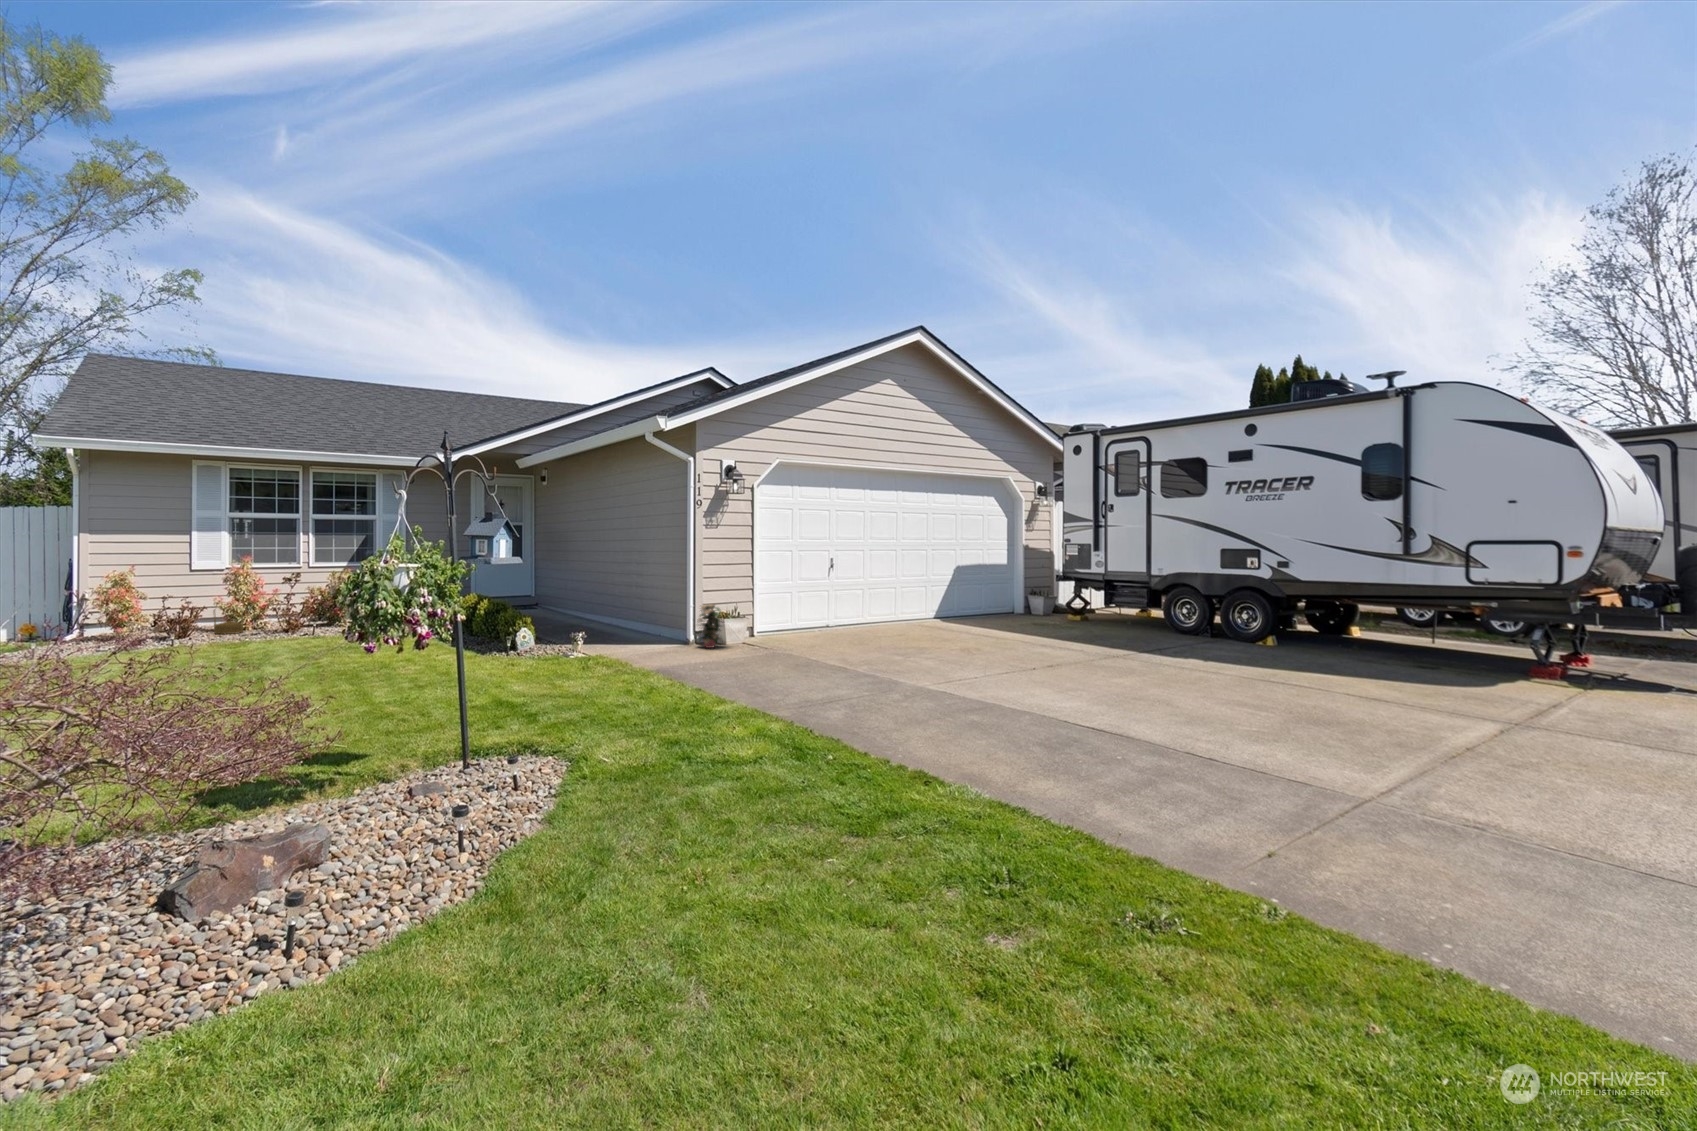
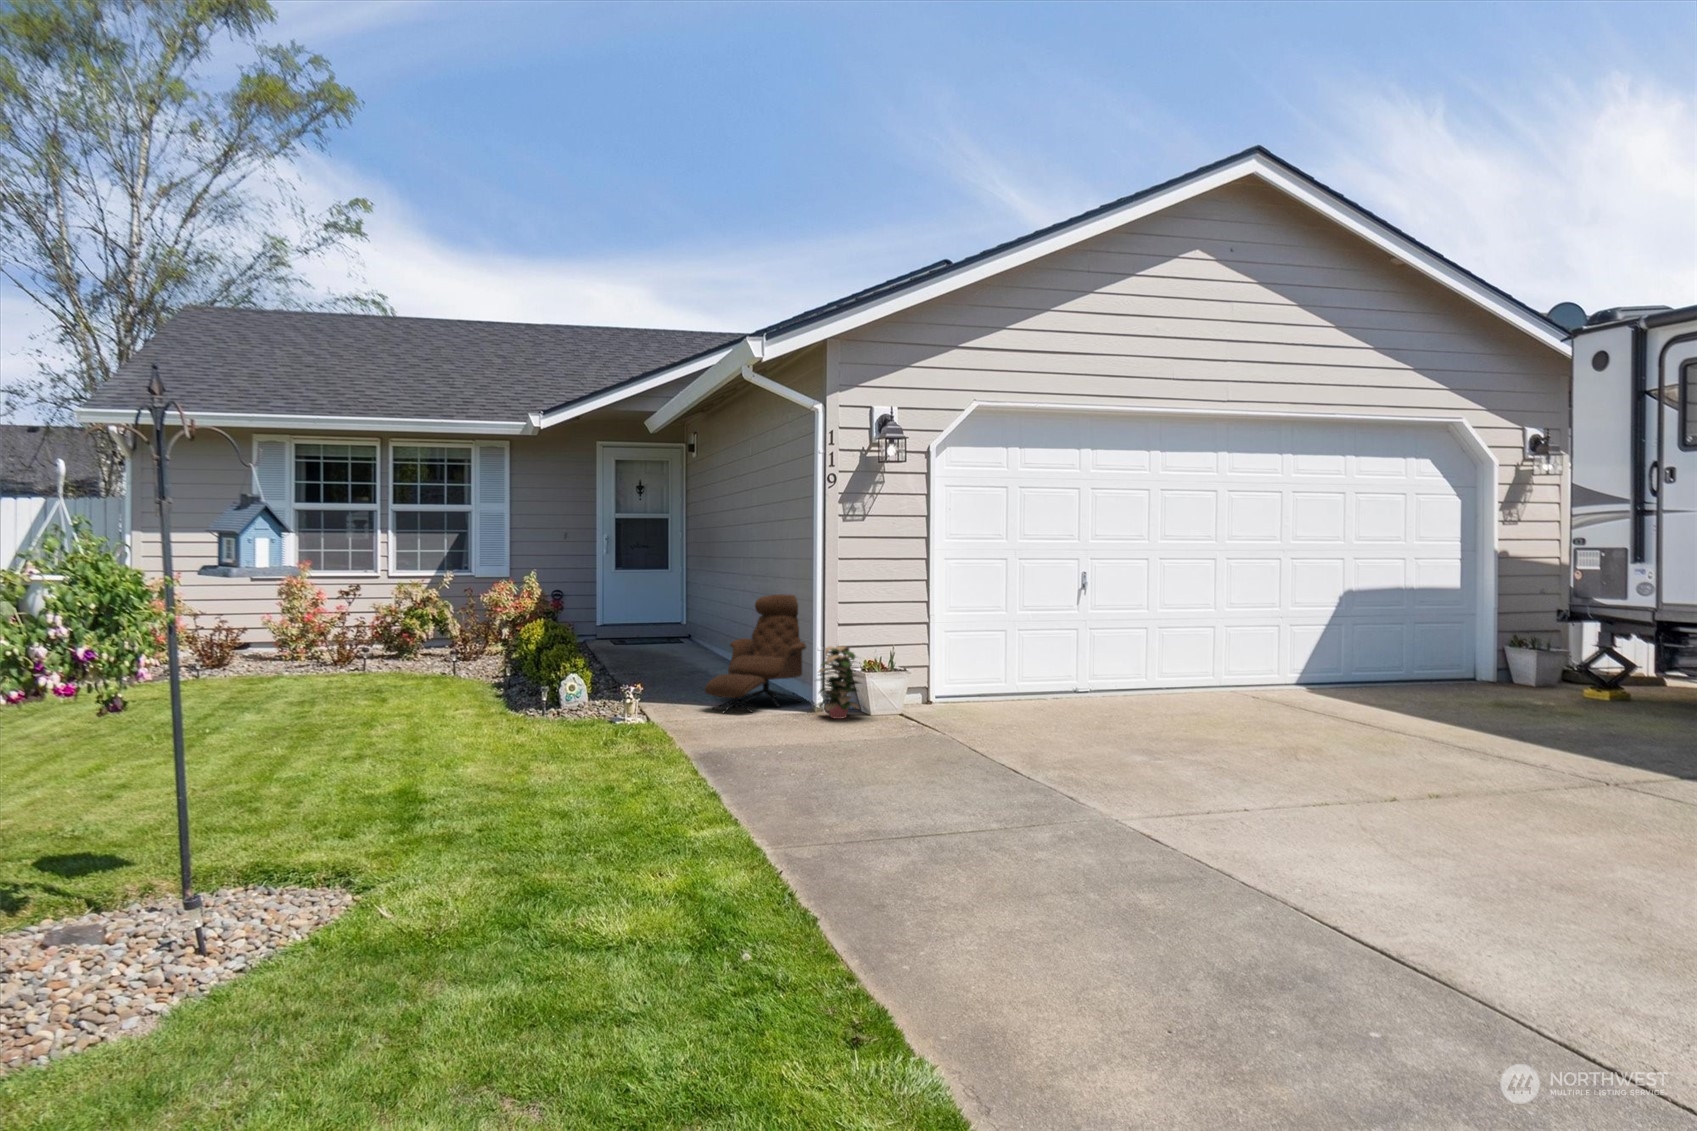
lounge chair: none [620,574,682,649] -> present [705,594,806,713]
woven basket: present [213,608,243,634] -> none [264,627,297,662]

